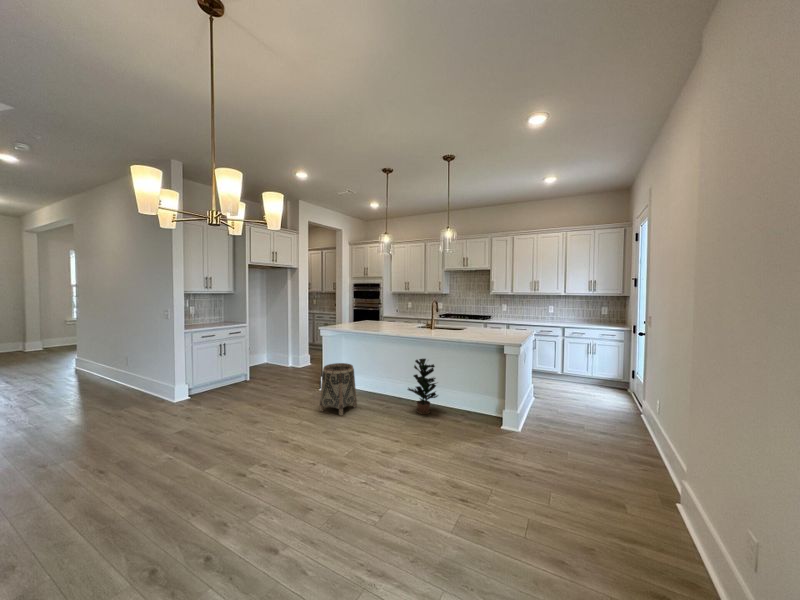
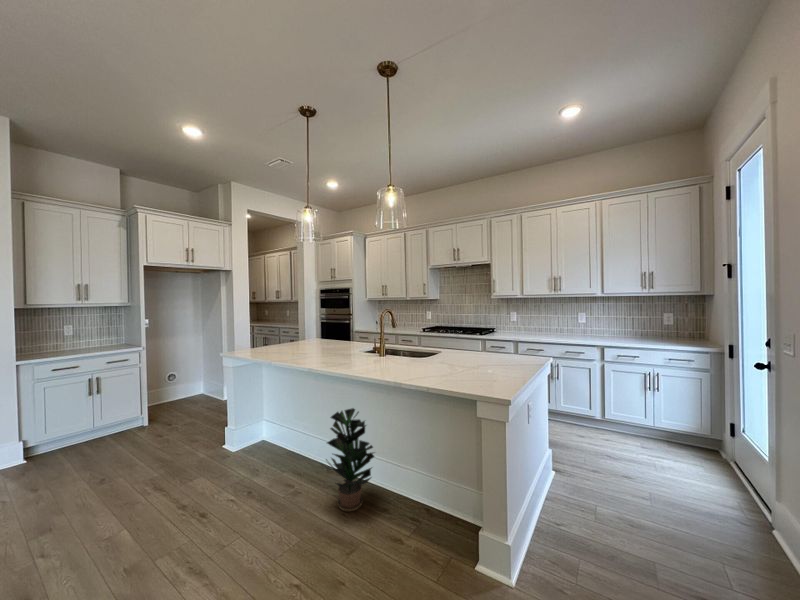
basket: present [320,363,357,416] -> none [179,414,247,512]

